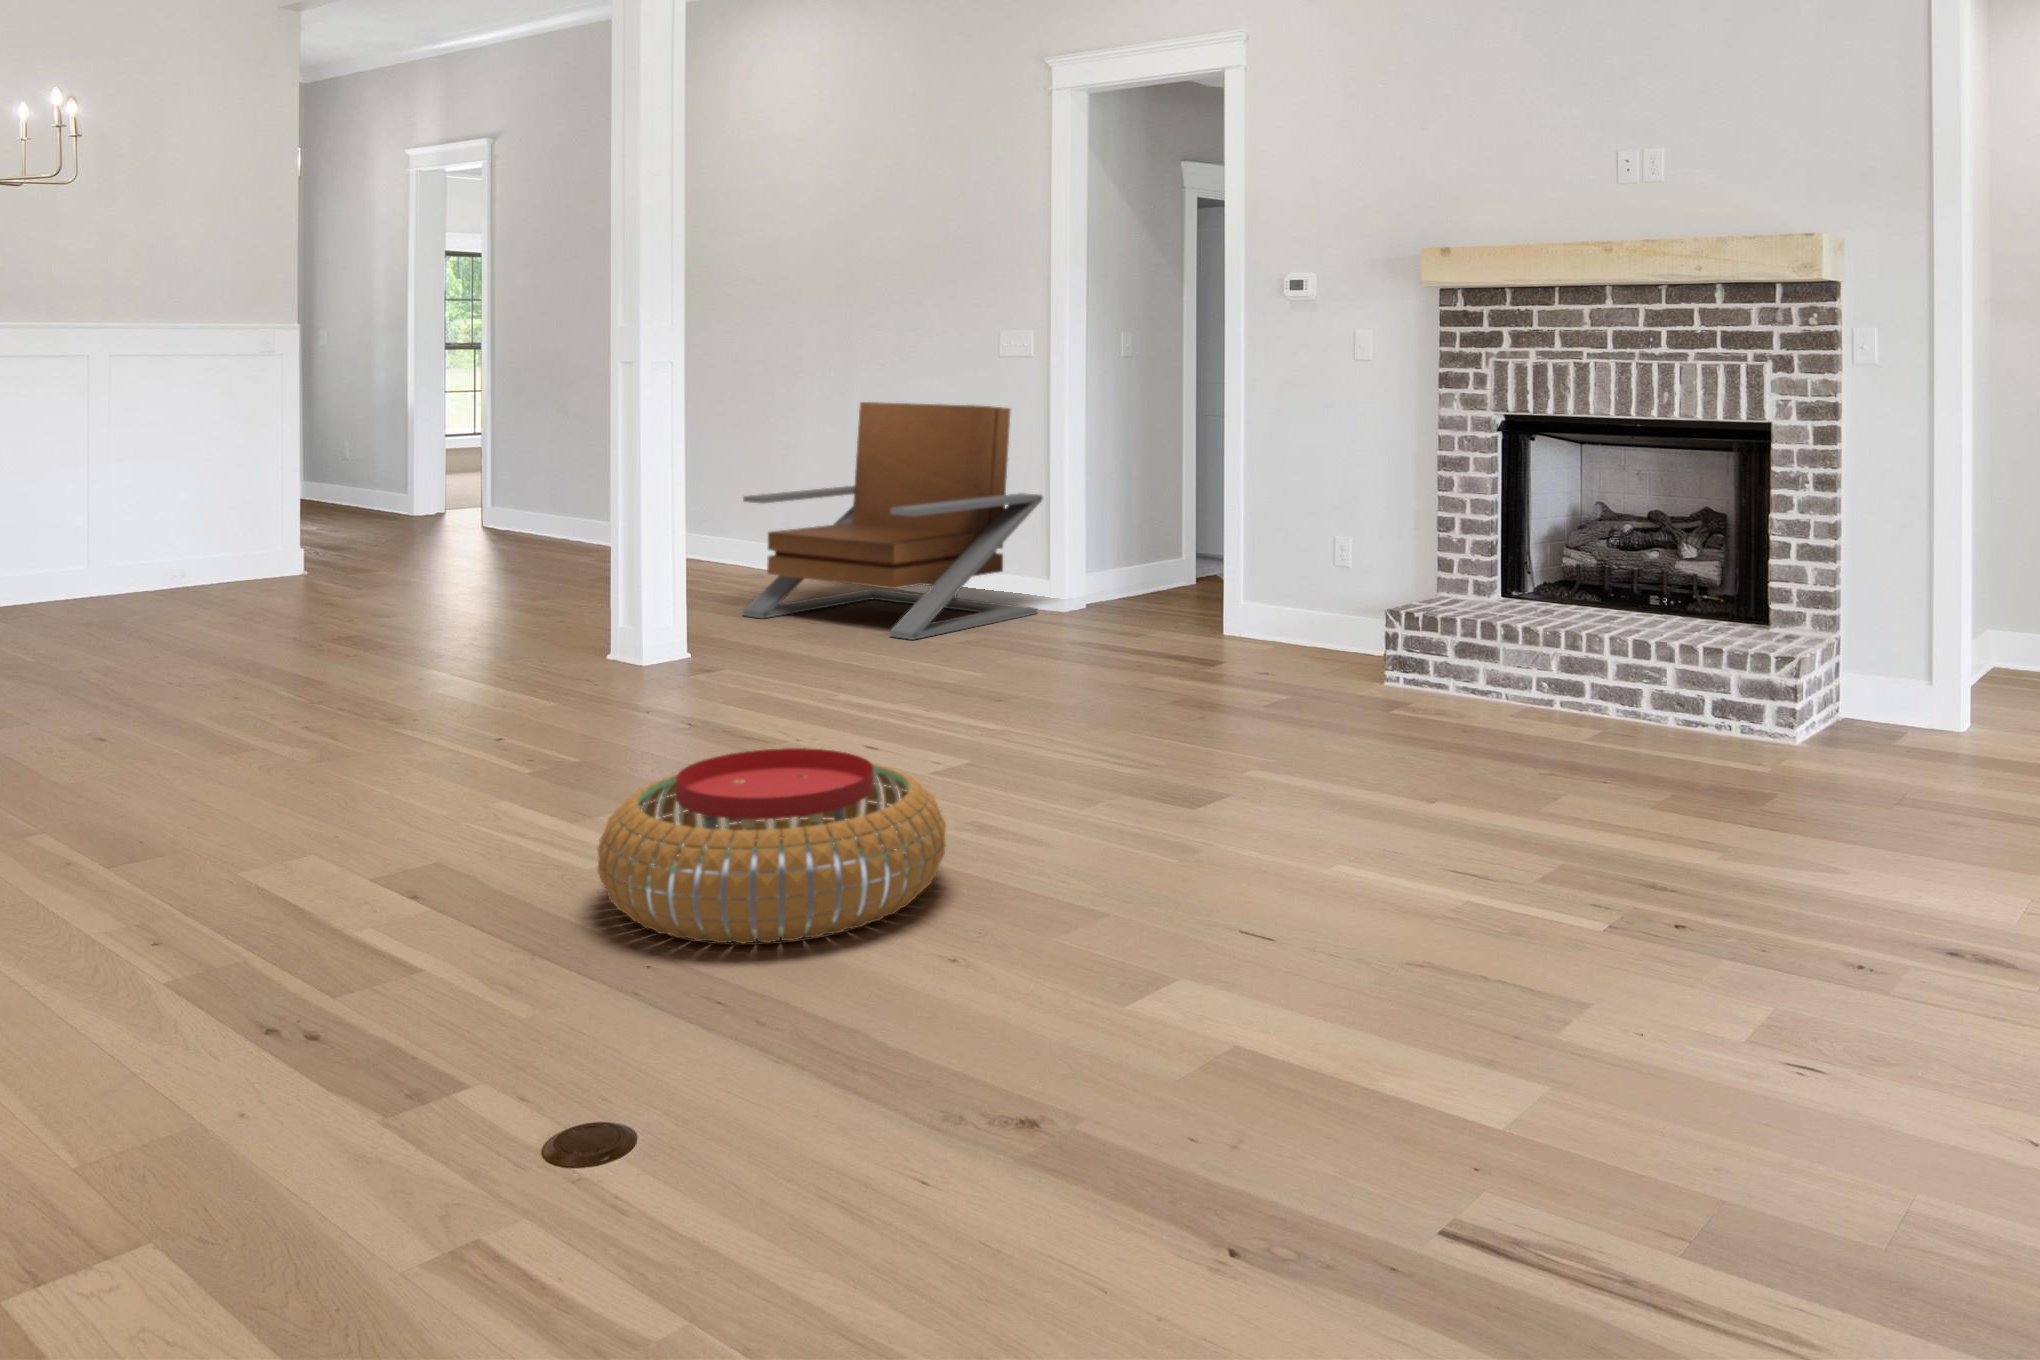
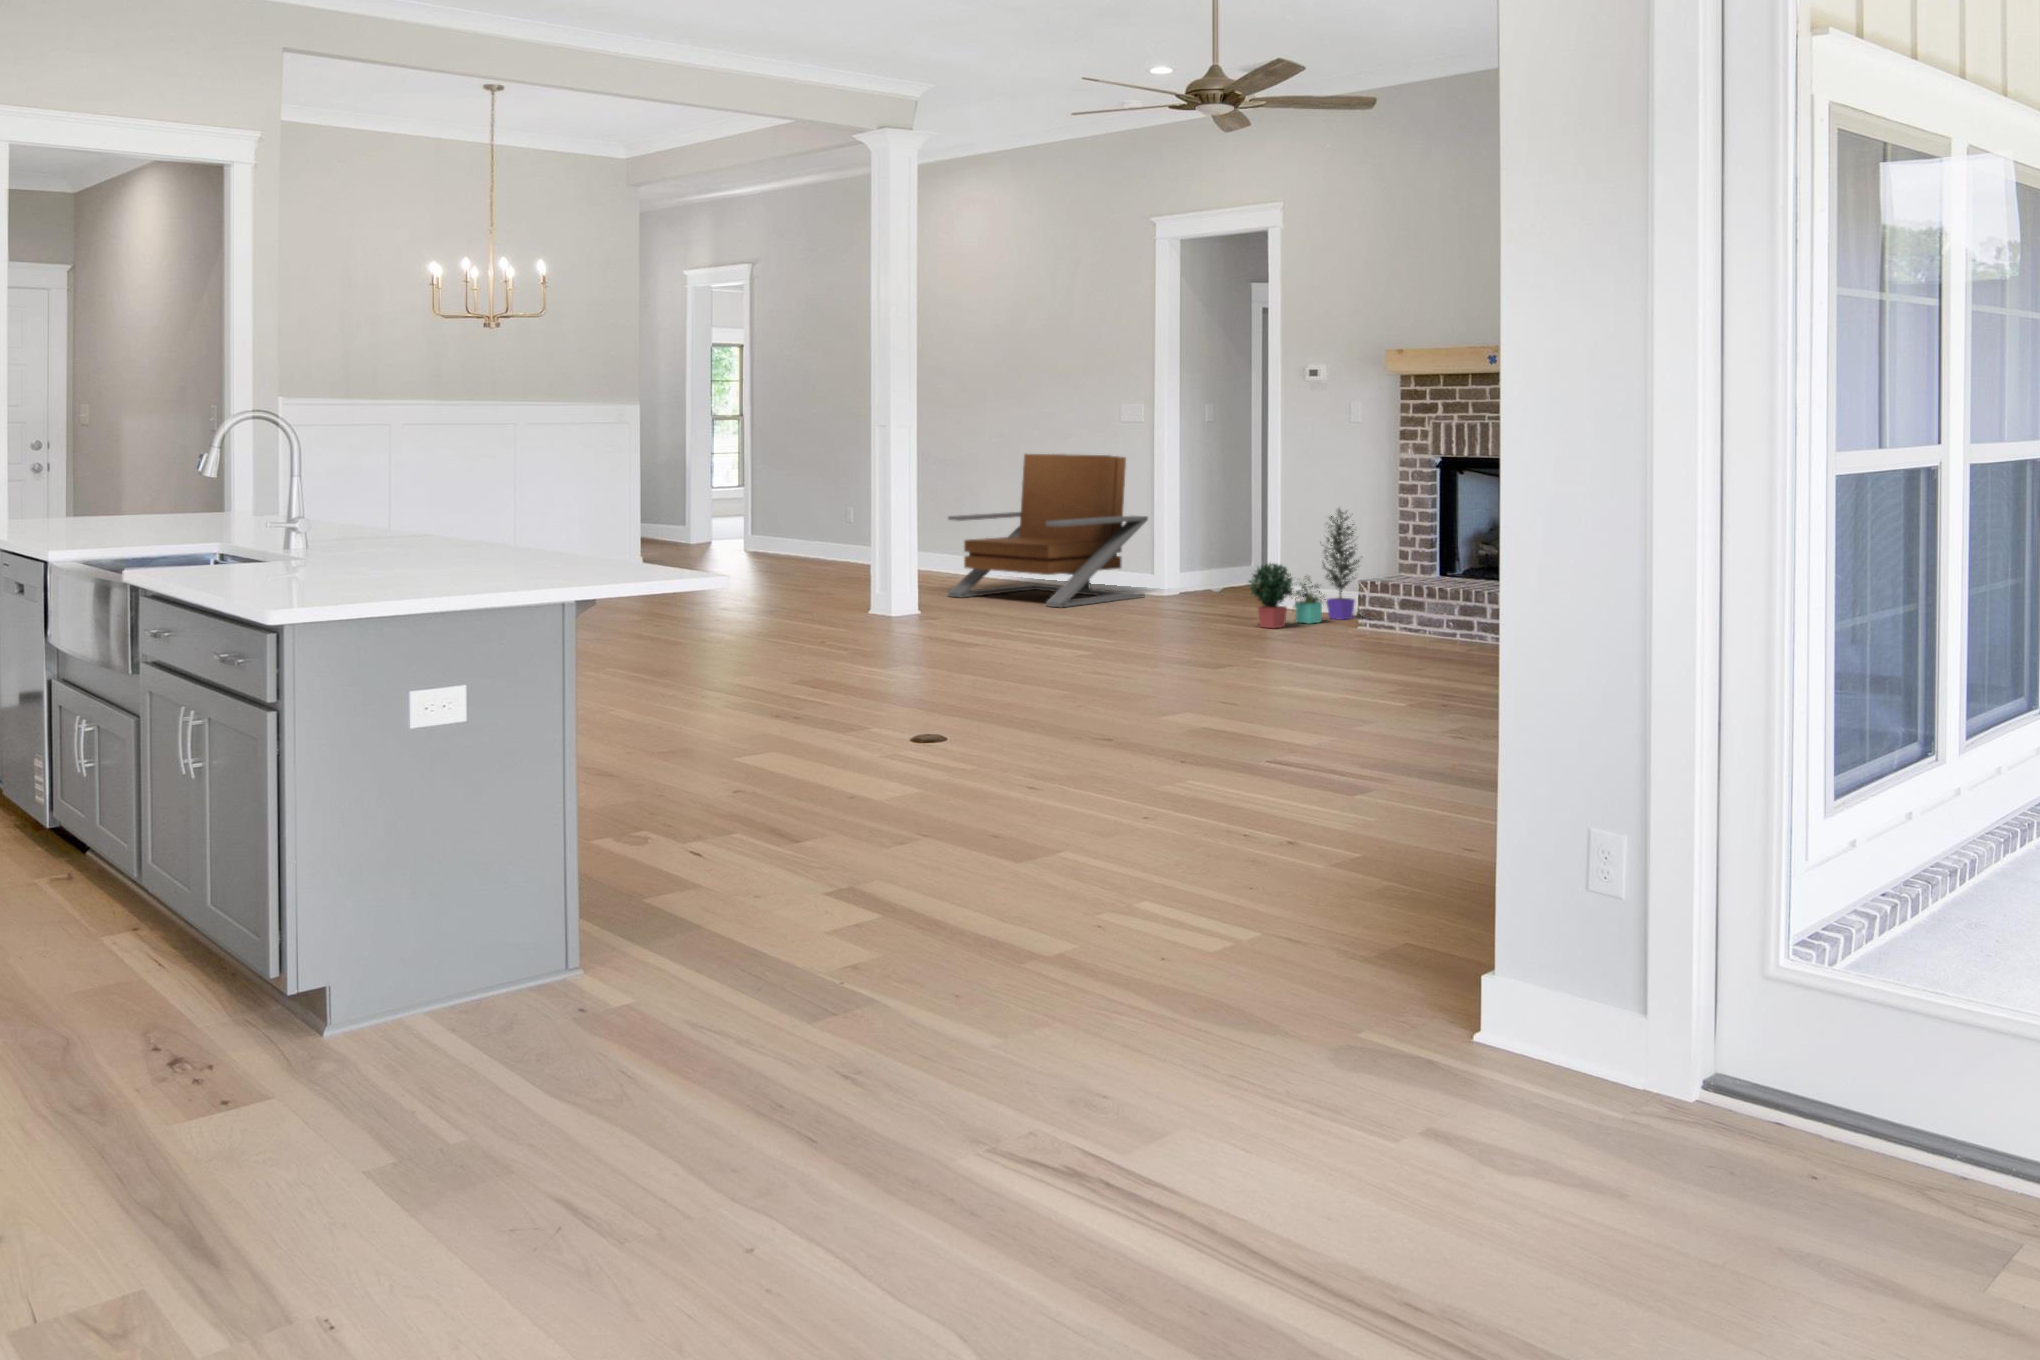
potted plant: none [1210,488,1378,687] -> present [1249,509,1359,628]
pouf: present [597,748,946,943] -> none [909,621,1079,700]

